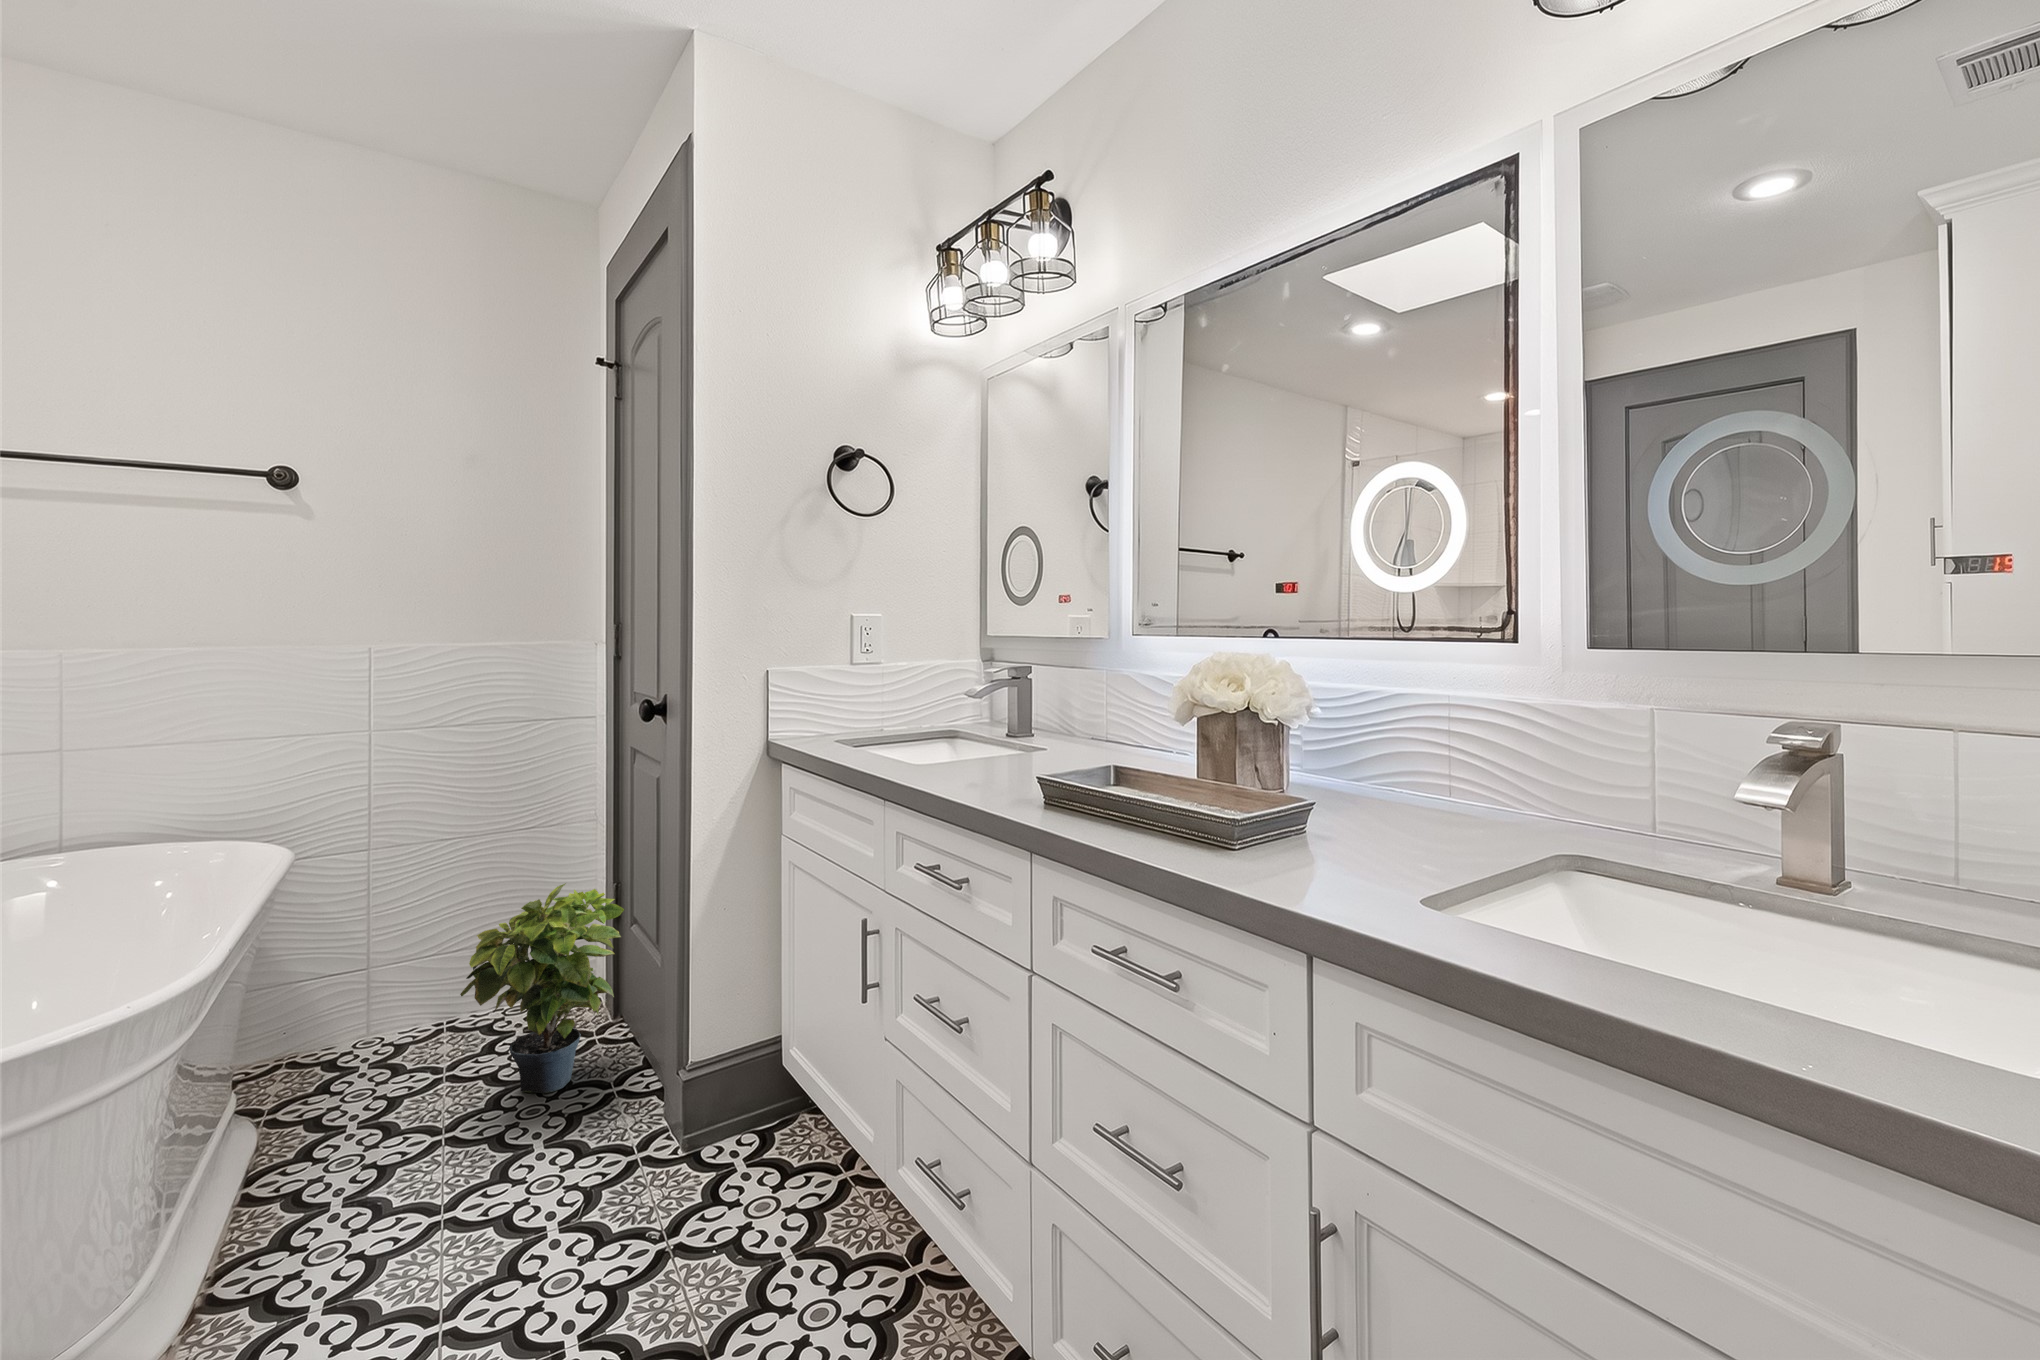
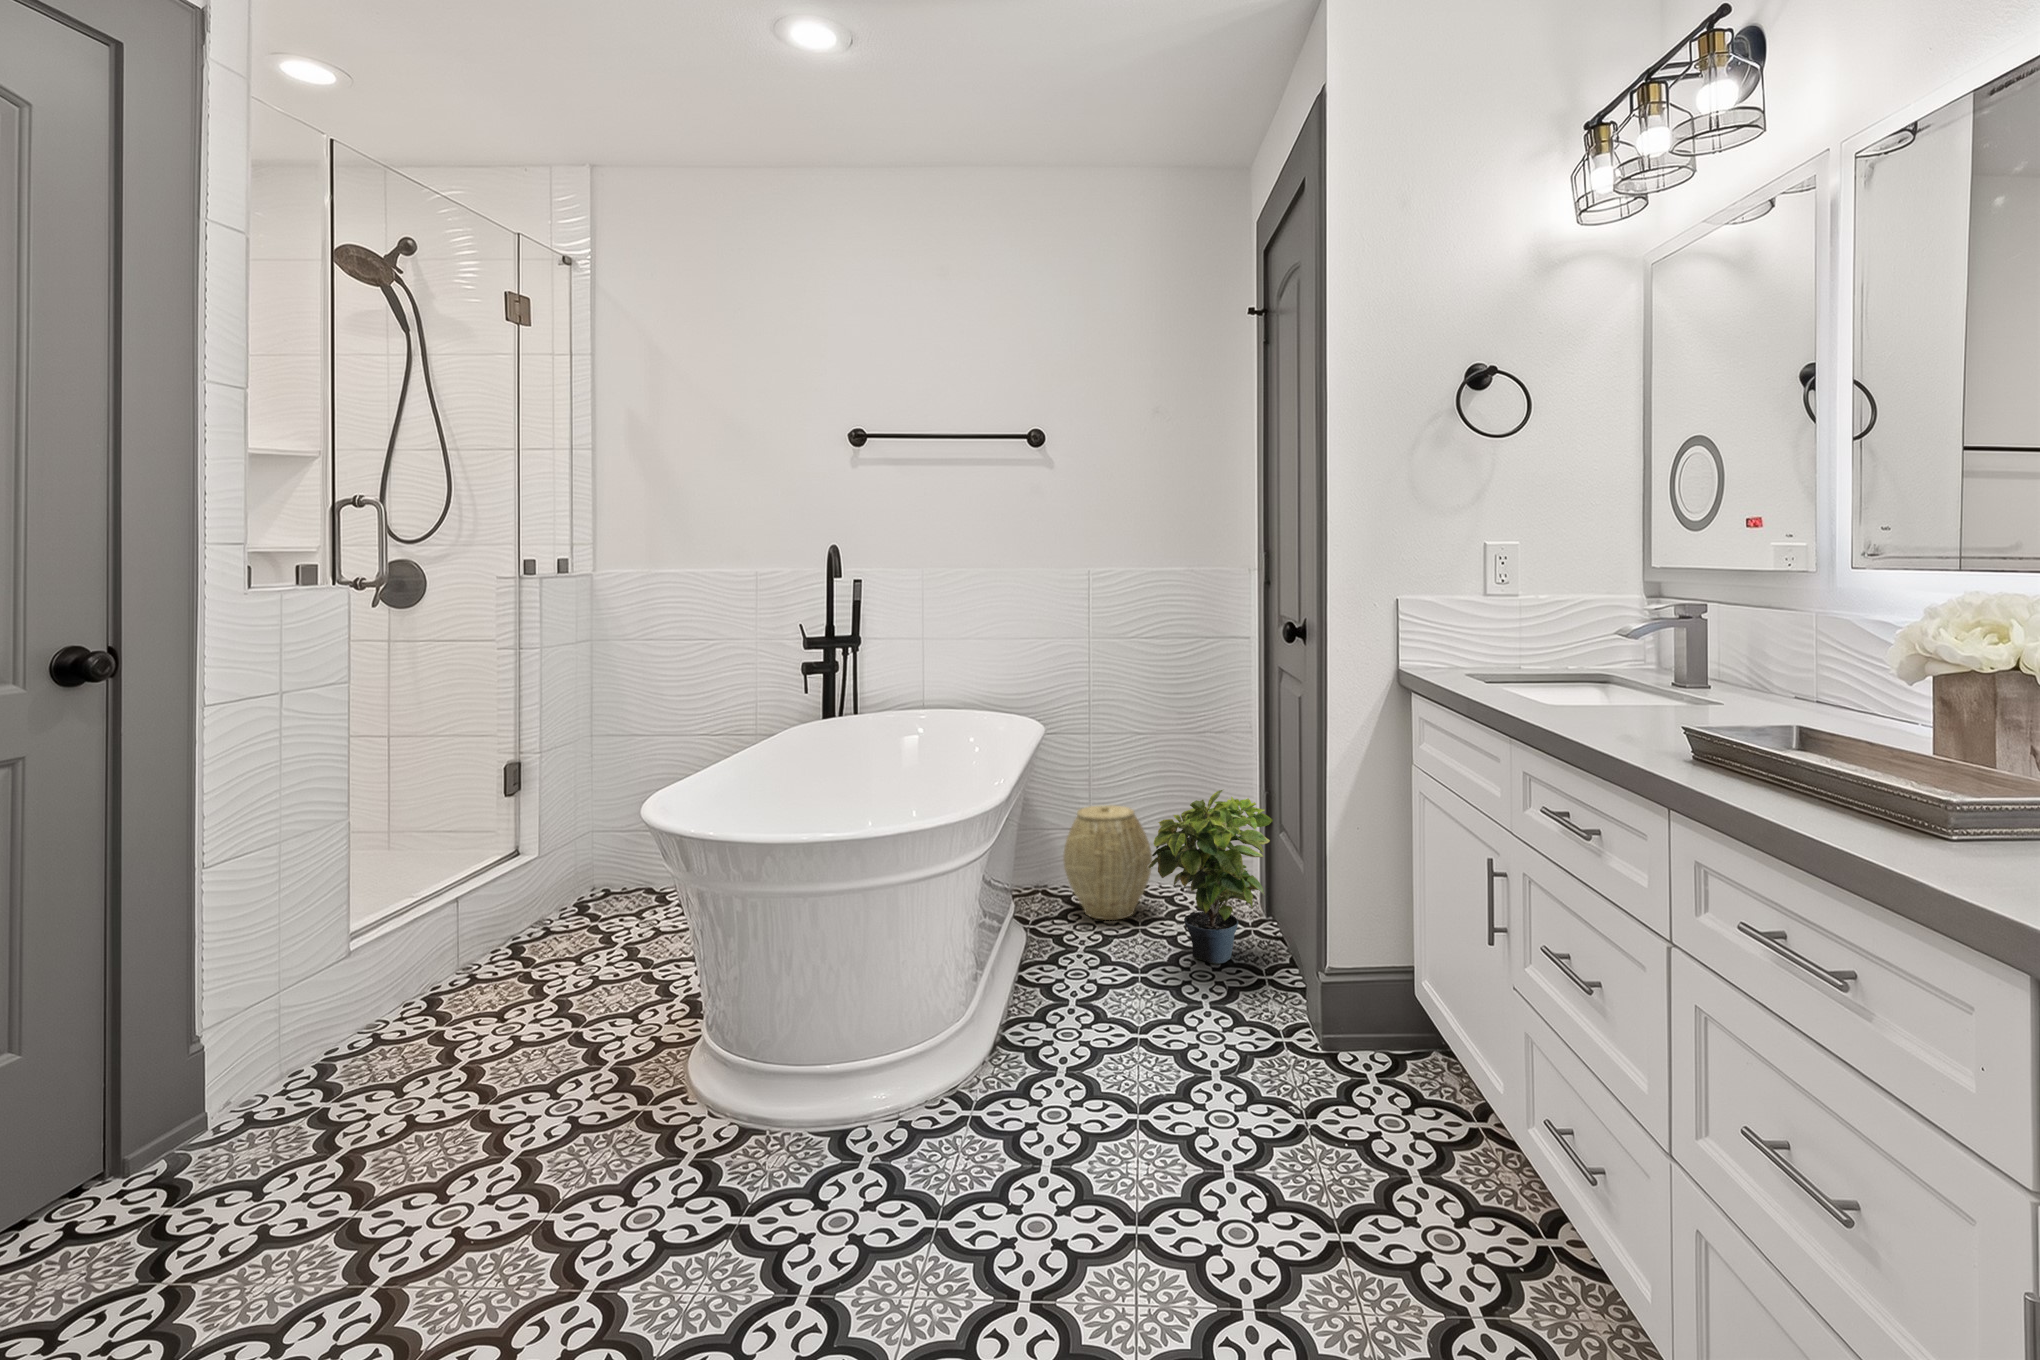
woven basket: none [329,920,465,1071] -> present [1063,805,1152,920]

